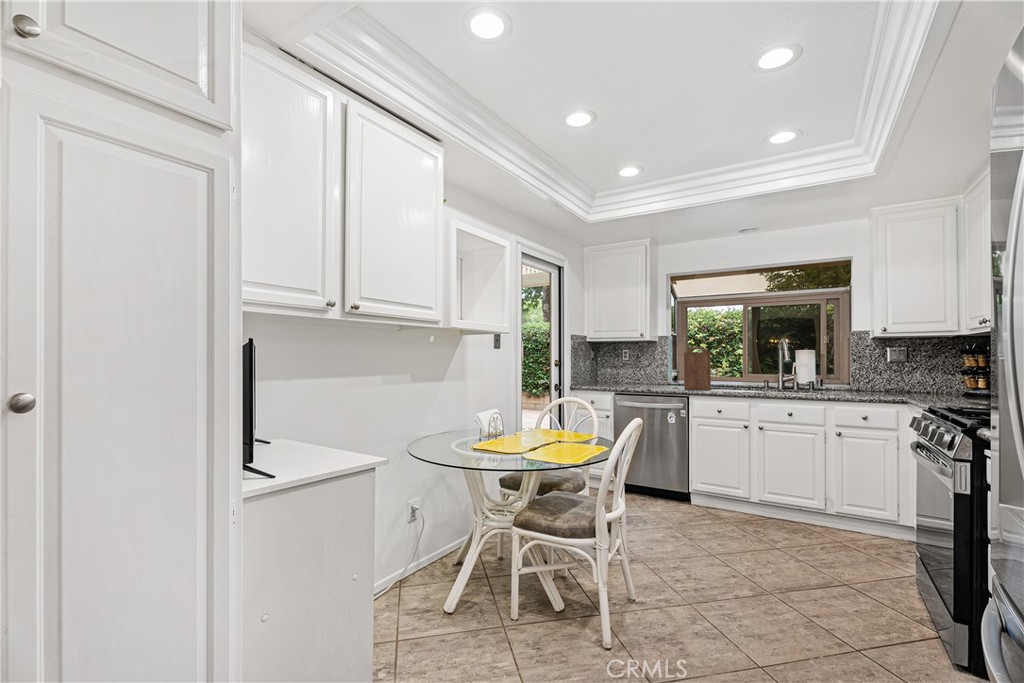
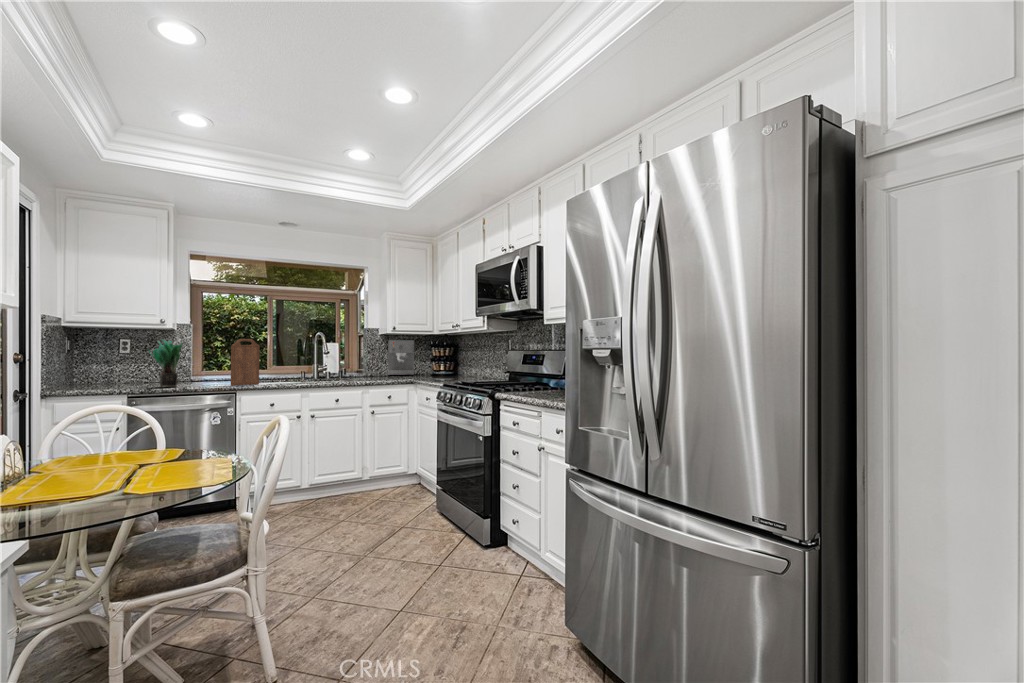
coffee maker: none [878,344,930,393] -> present [387,340,414,375]
potted plant: none [628,348,650,388] -> present [149,339,182,387]

